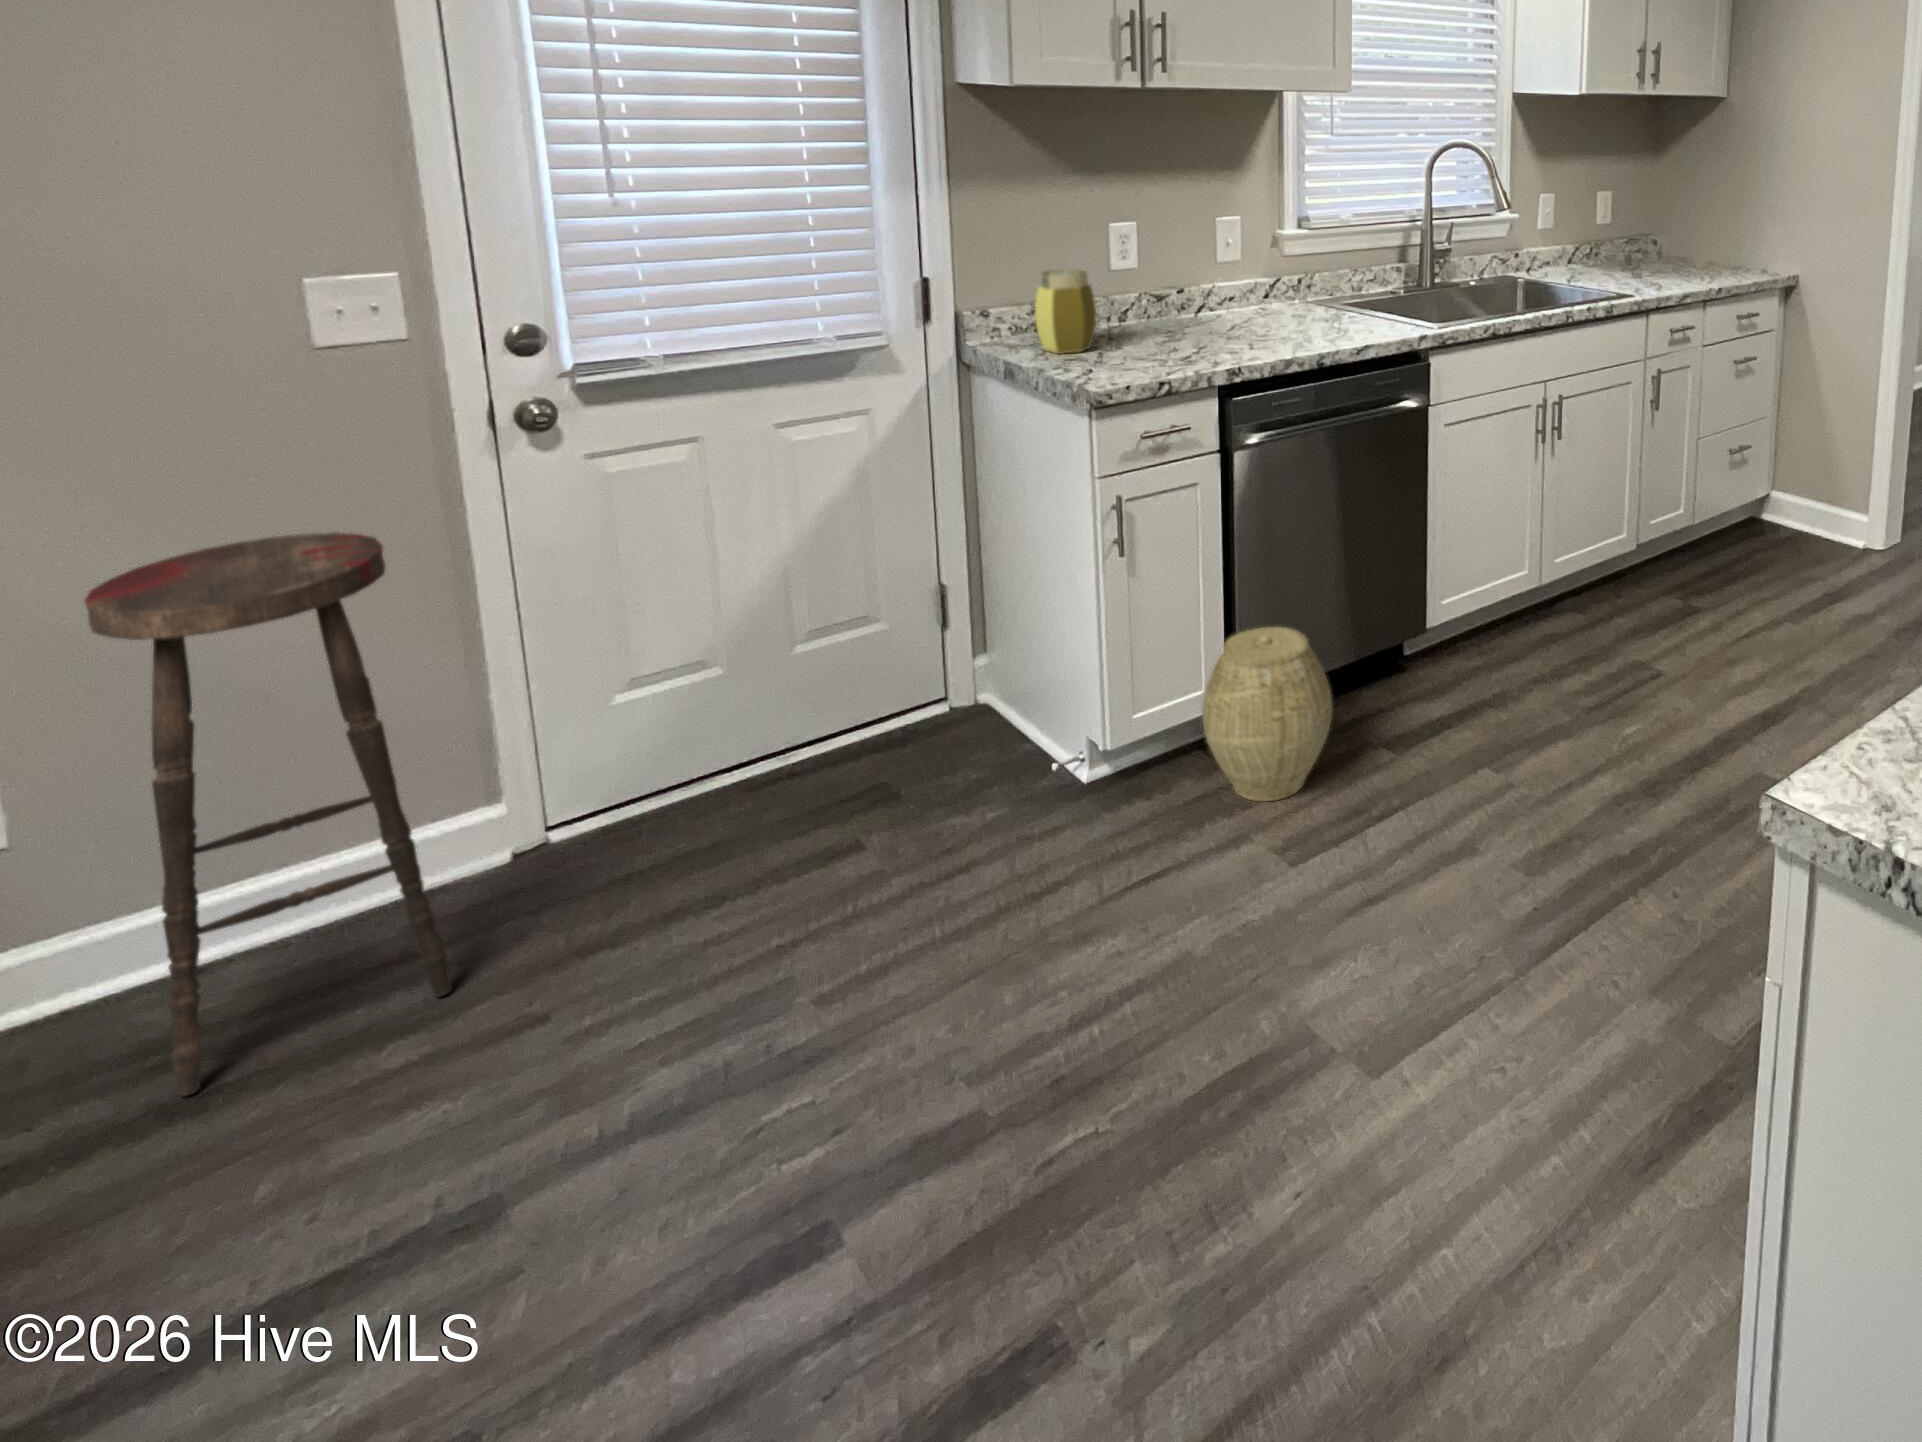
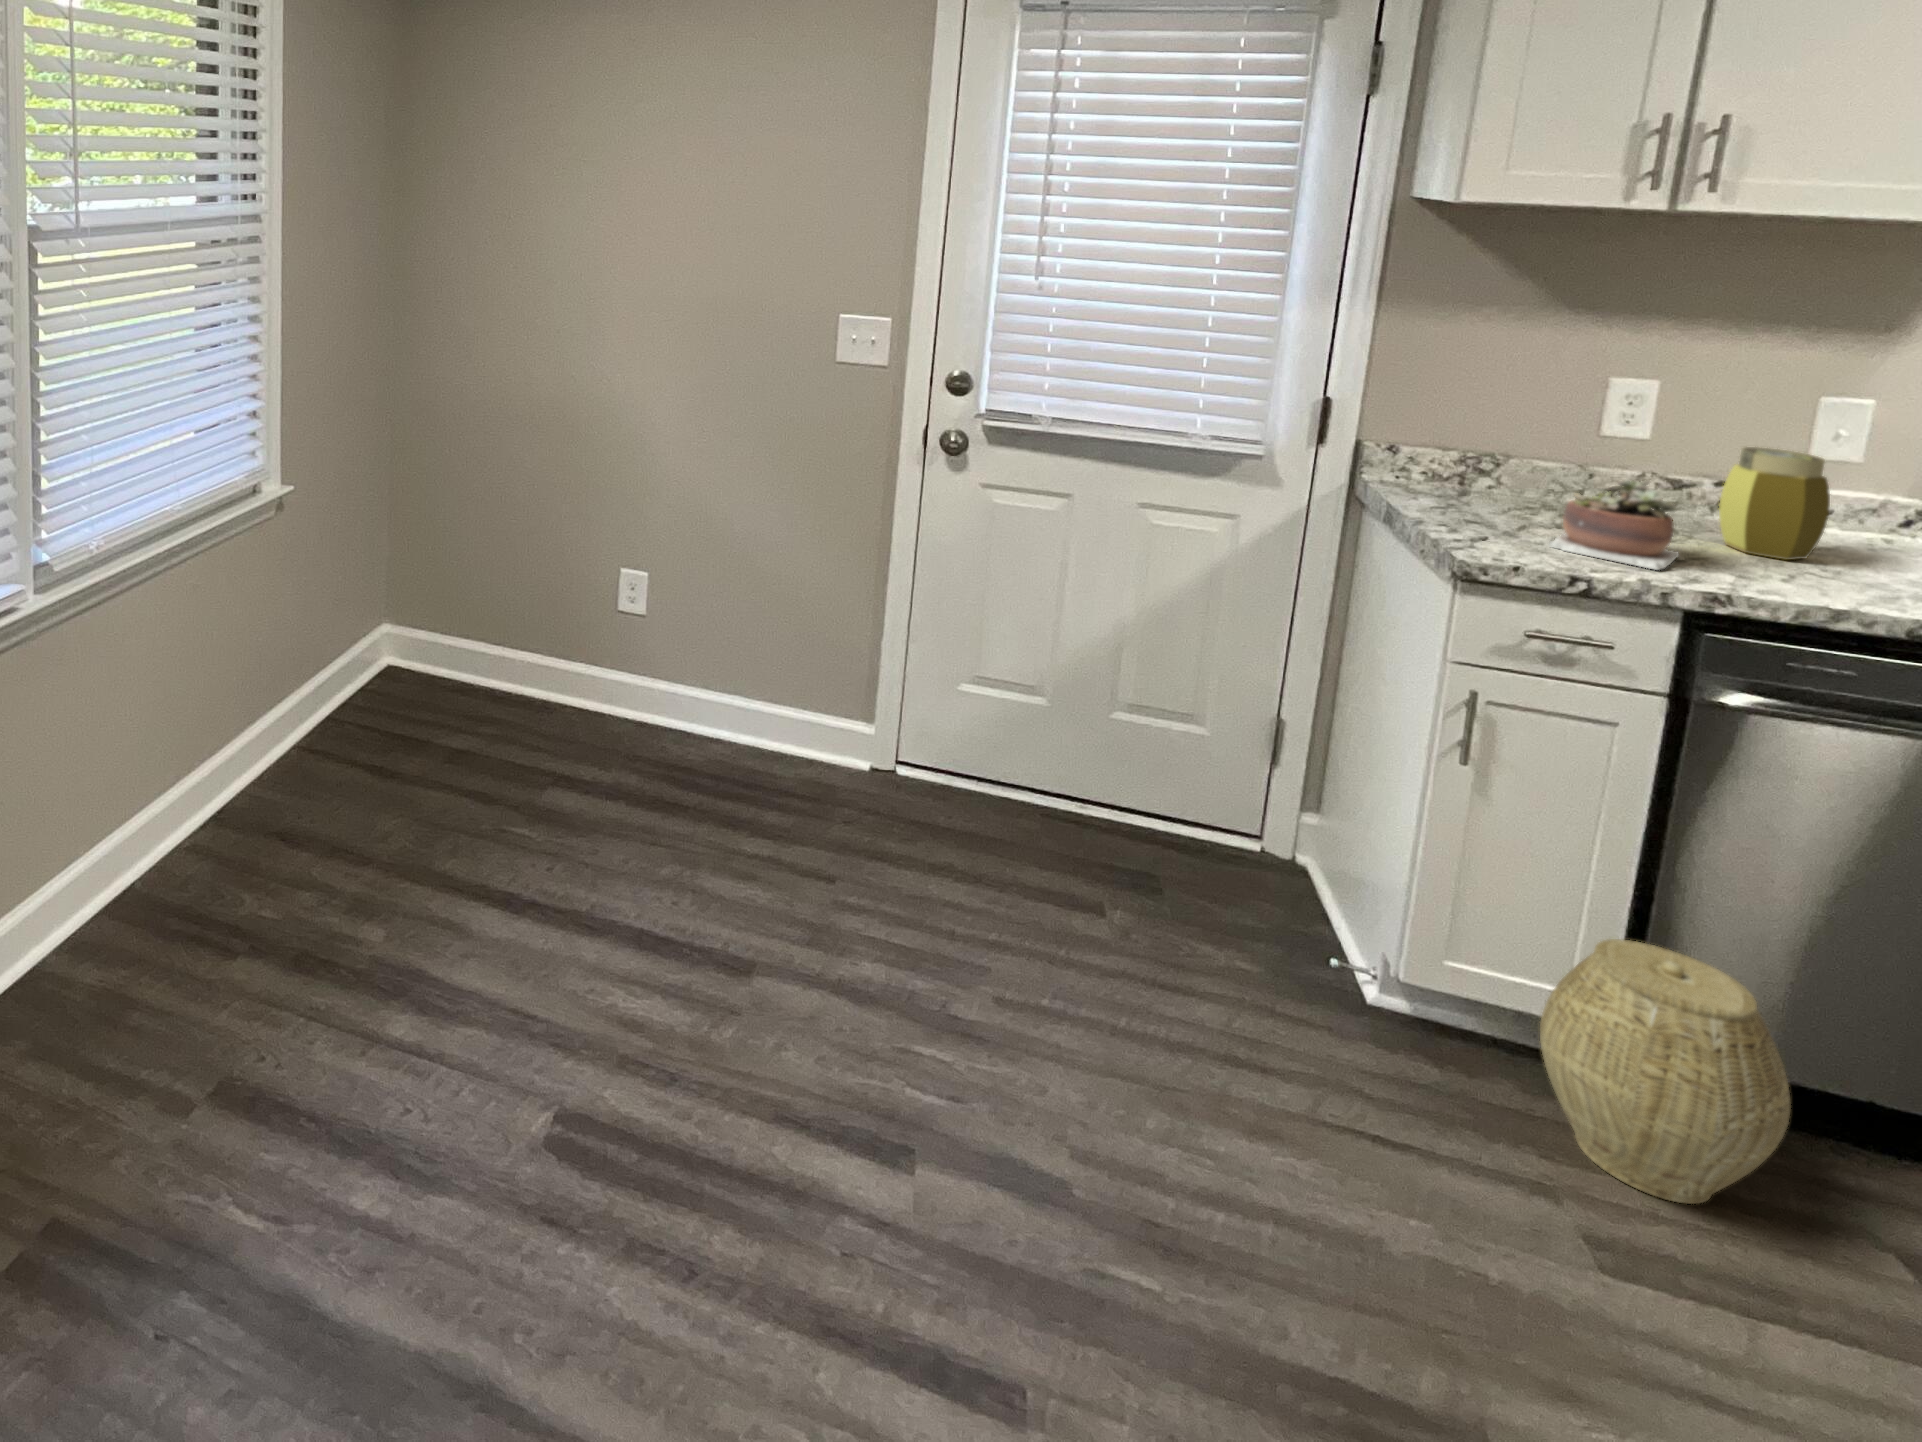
jar: present [1035,269,1096,354] -> present [1719,447,1830,560]
succulent plant: none [1131,298,1200,365] -> present [1549,479,1679,570]
bar stool: present [85,532,451,1096] -> none [665,477,833,829]

